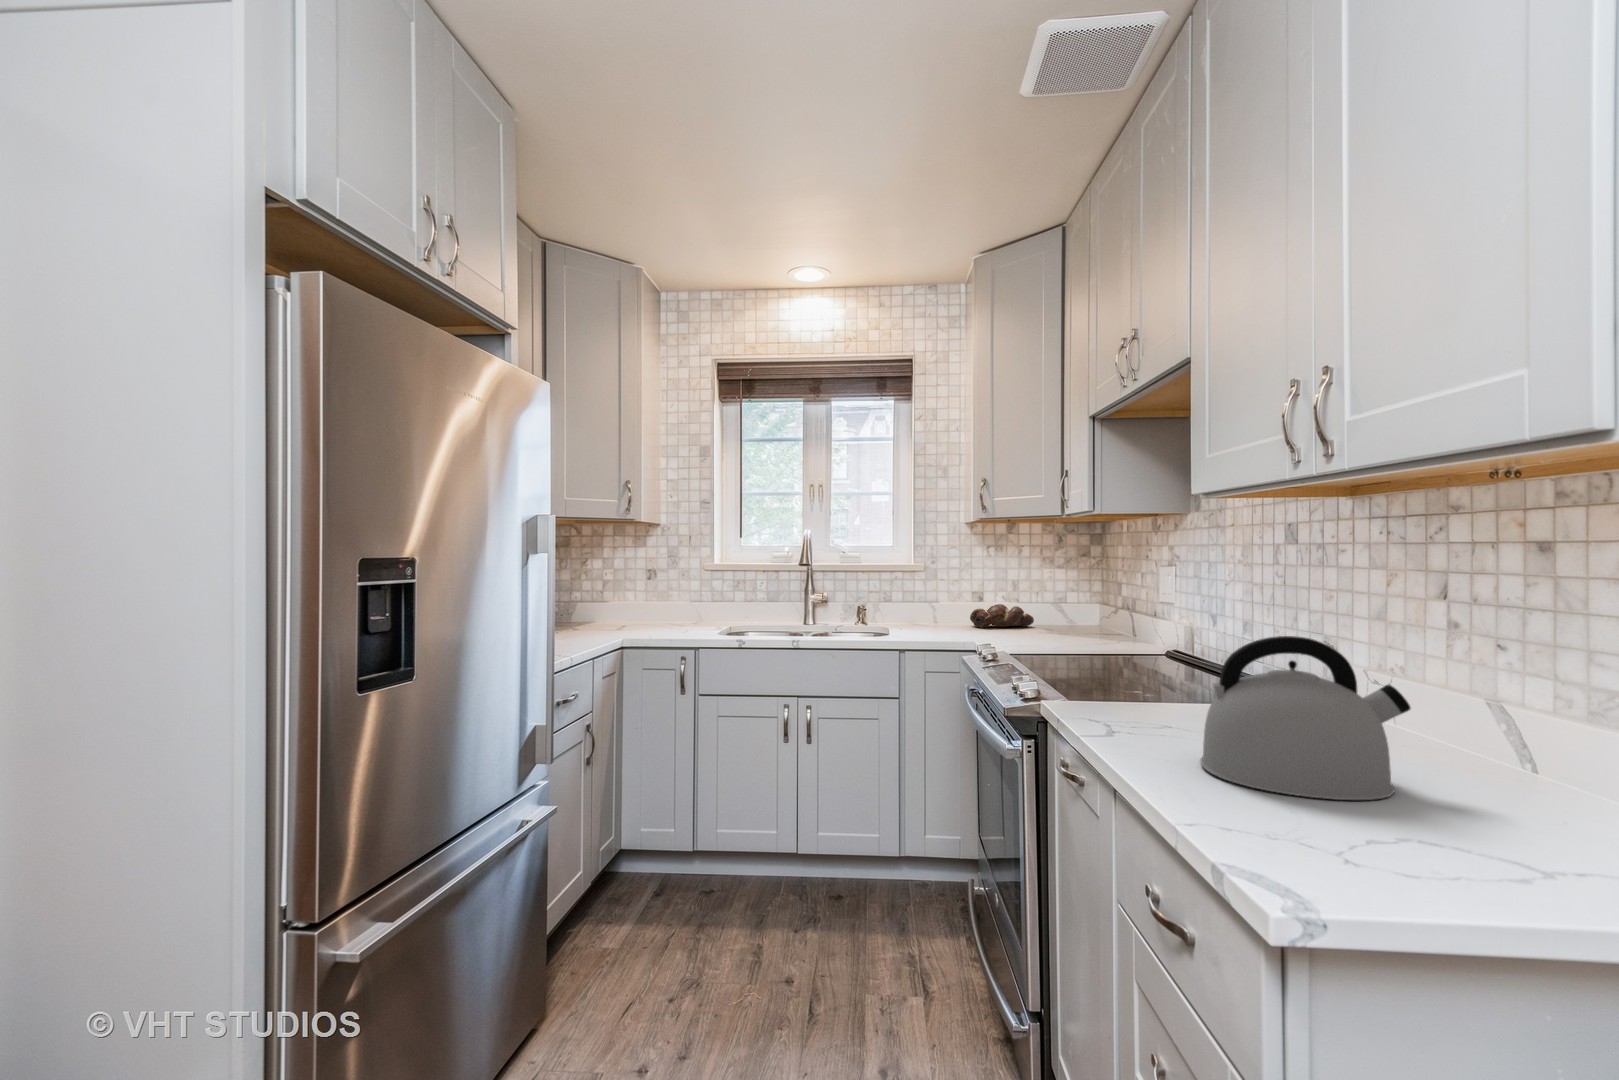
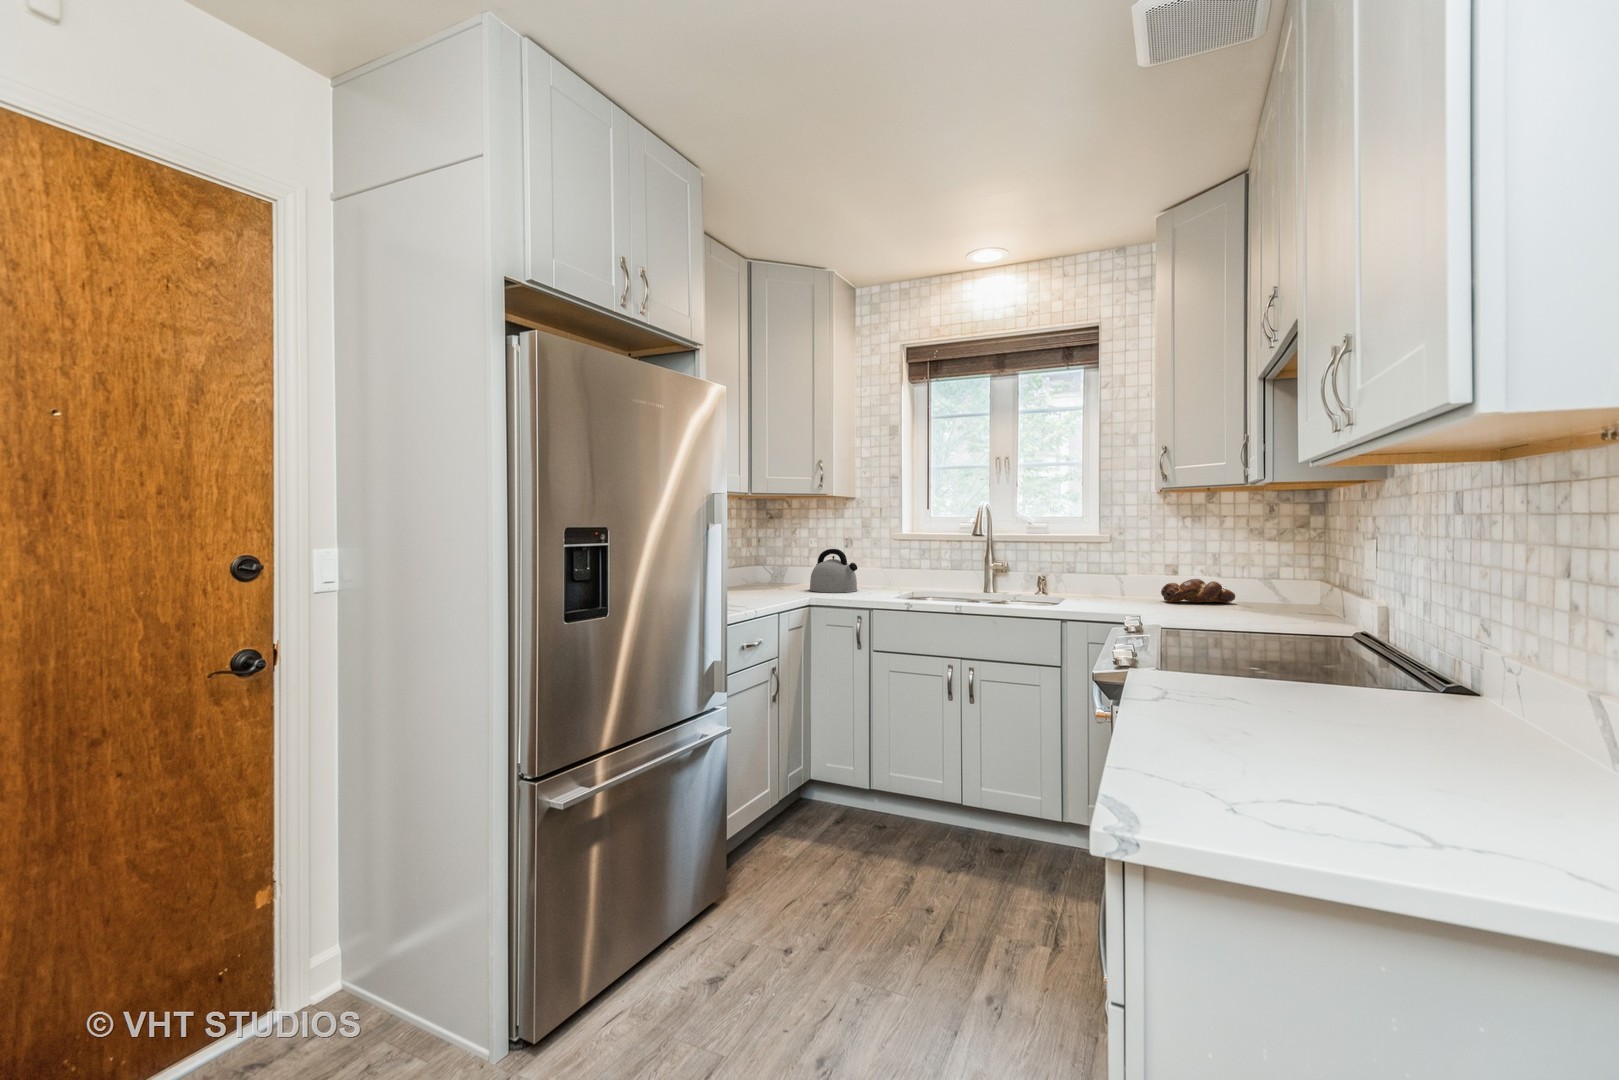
kettle: present [1200,636,1410,800] -> present [809,549,857,593]

